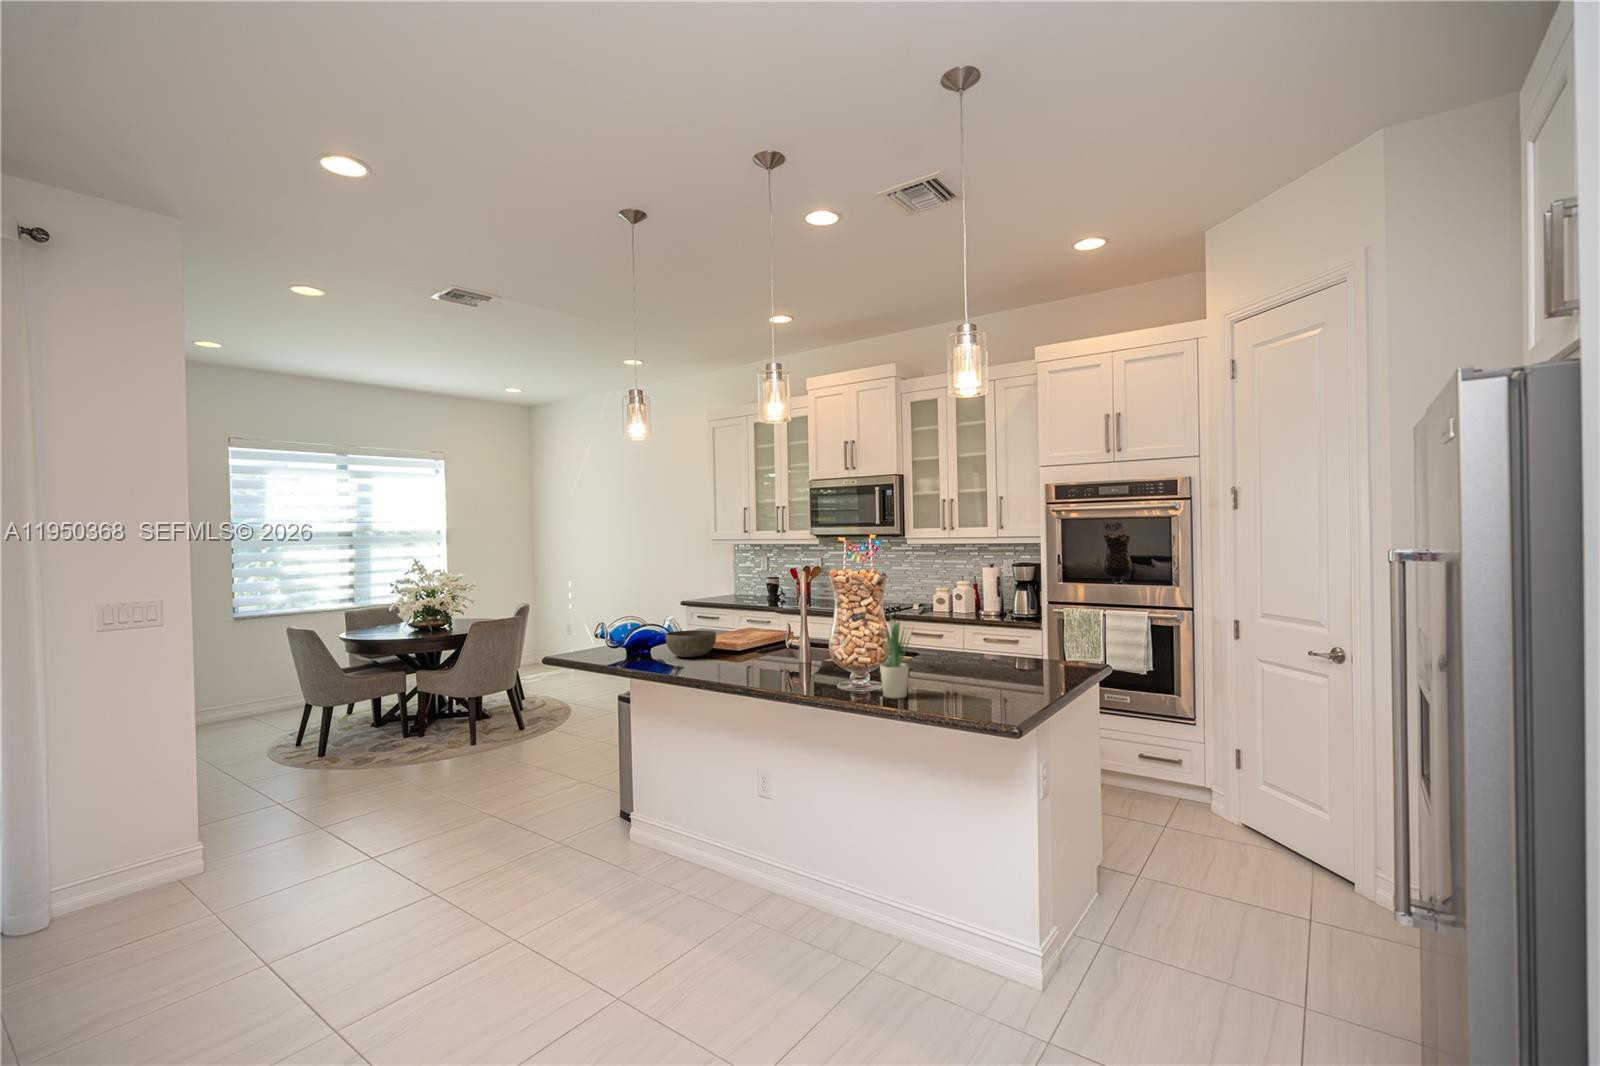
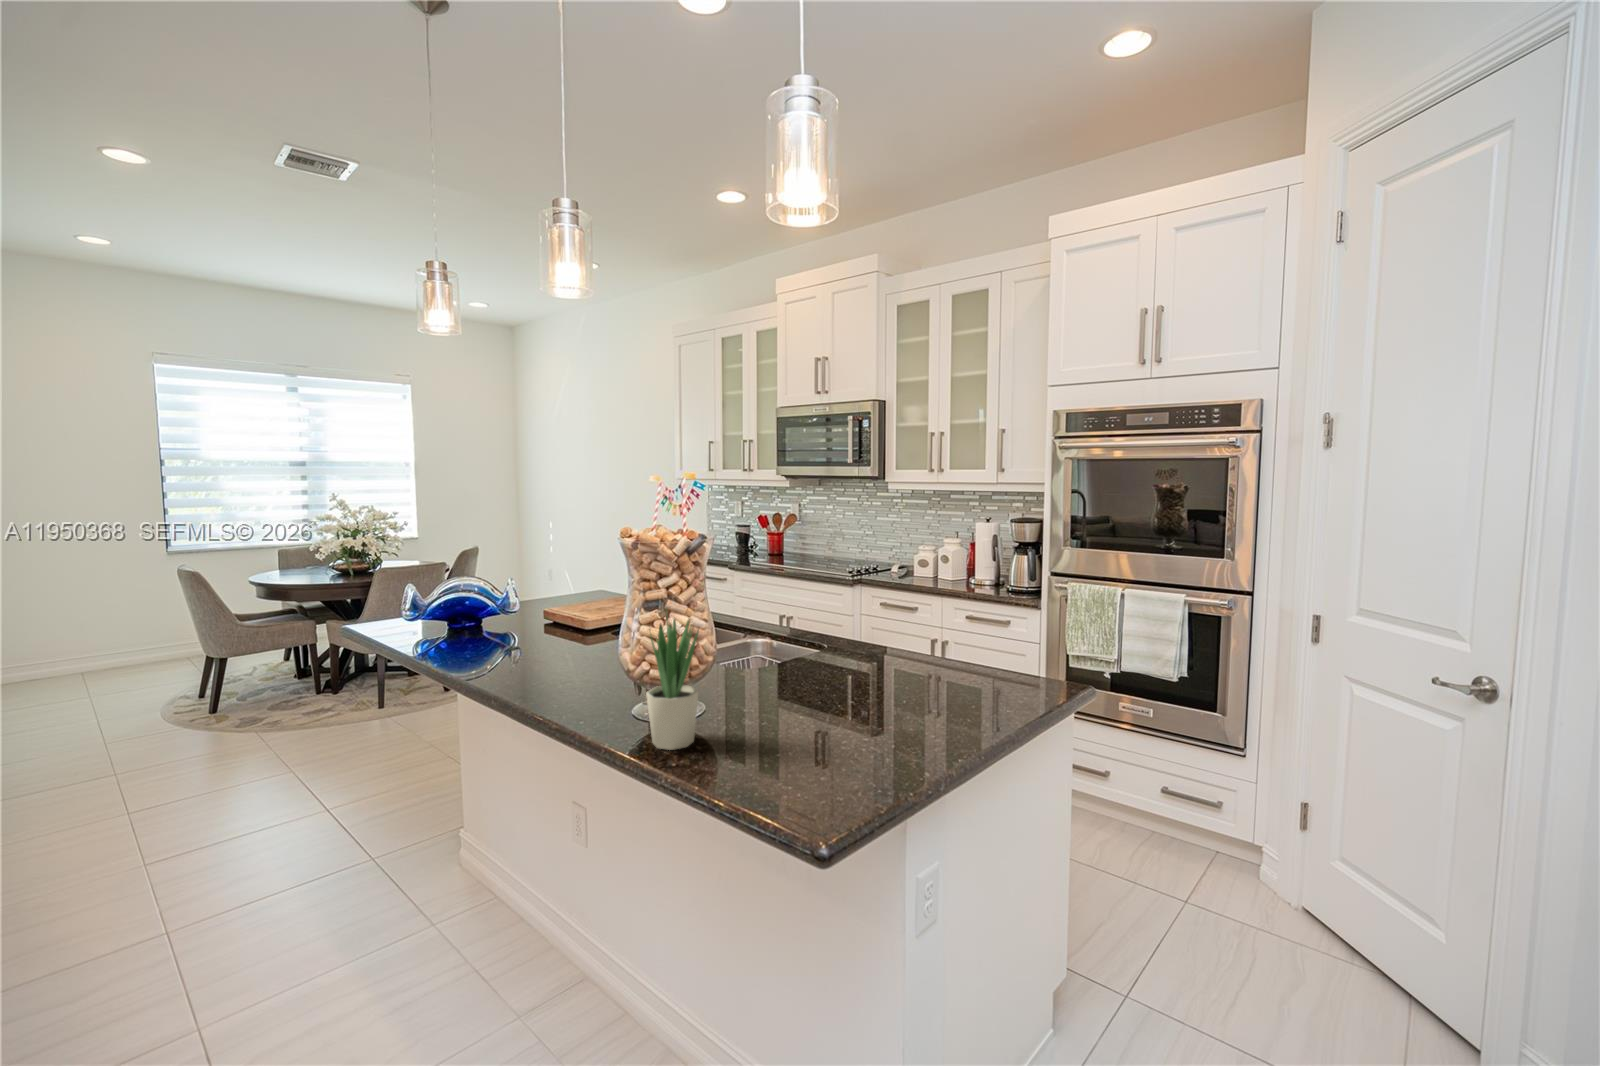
bowl: present [665,631,716,657] -> none [461,601,536,640]

